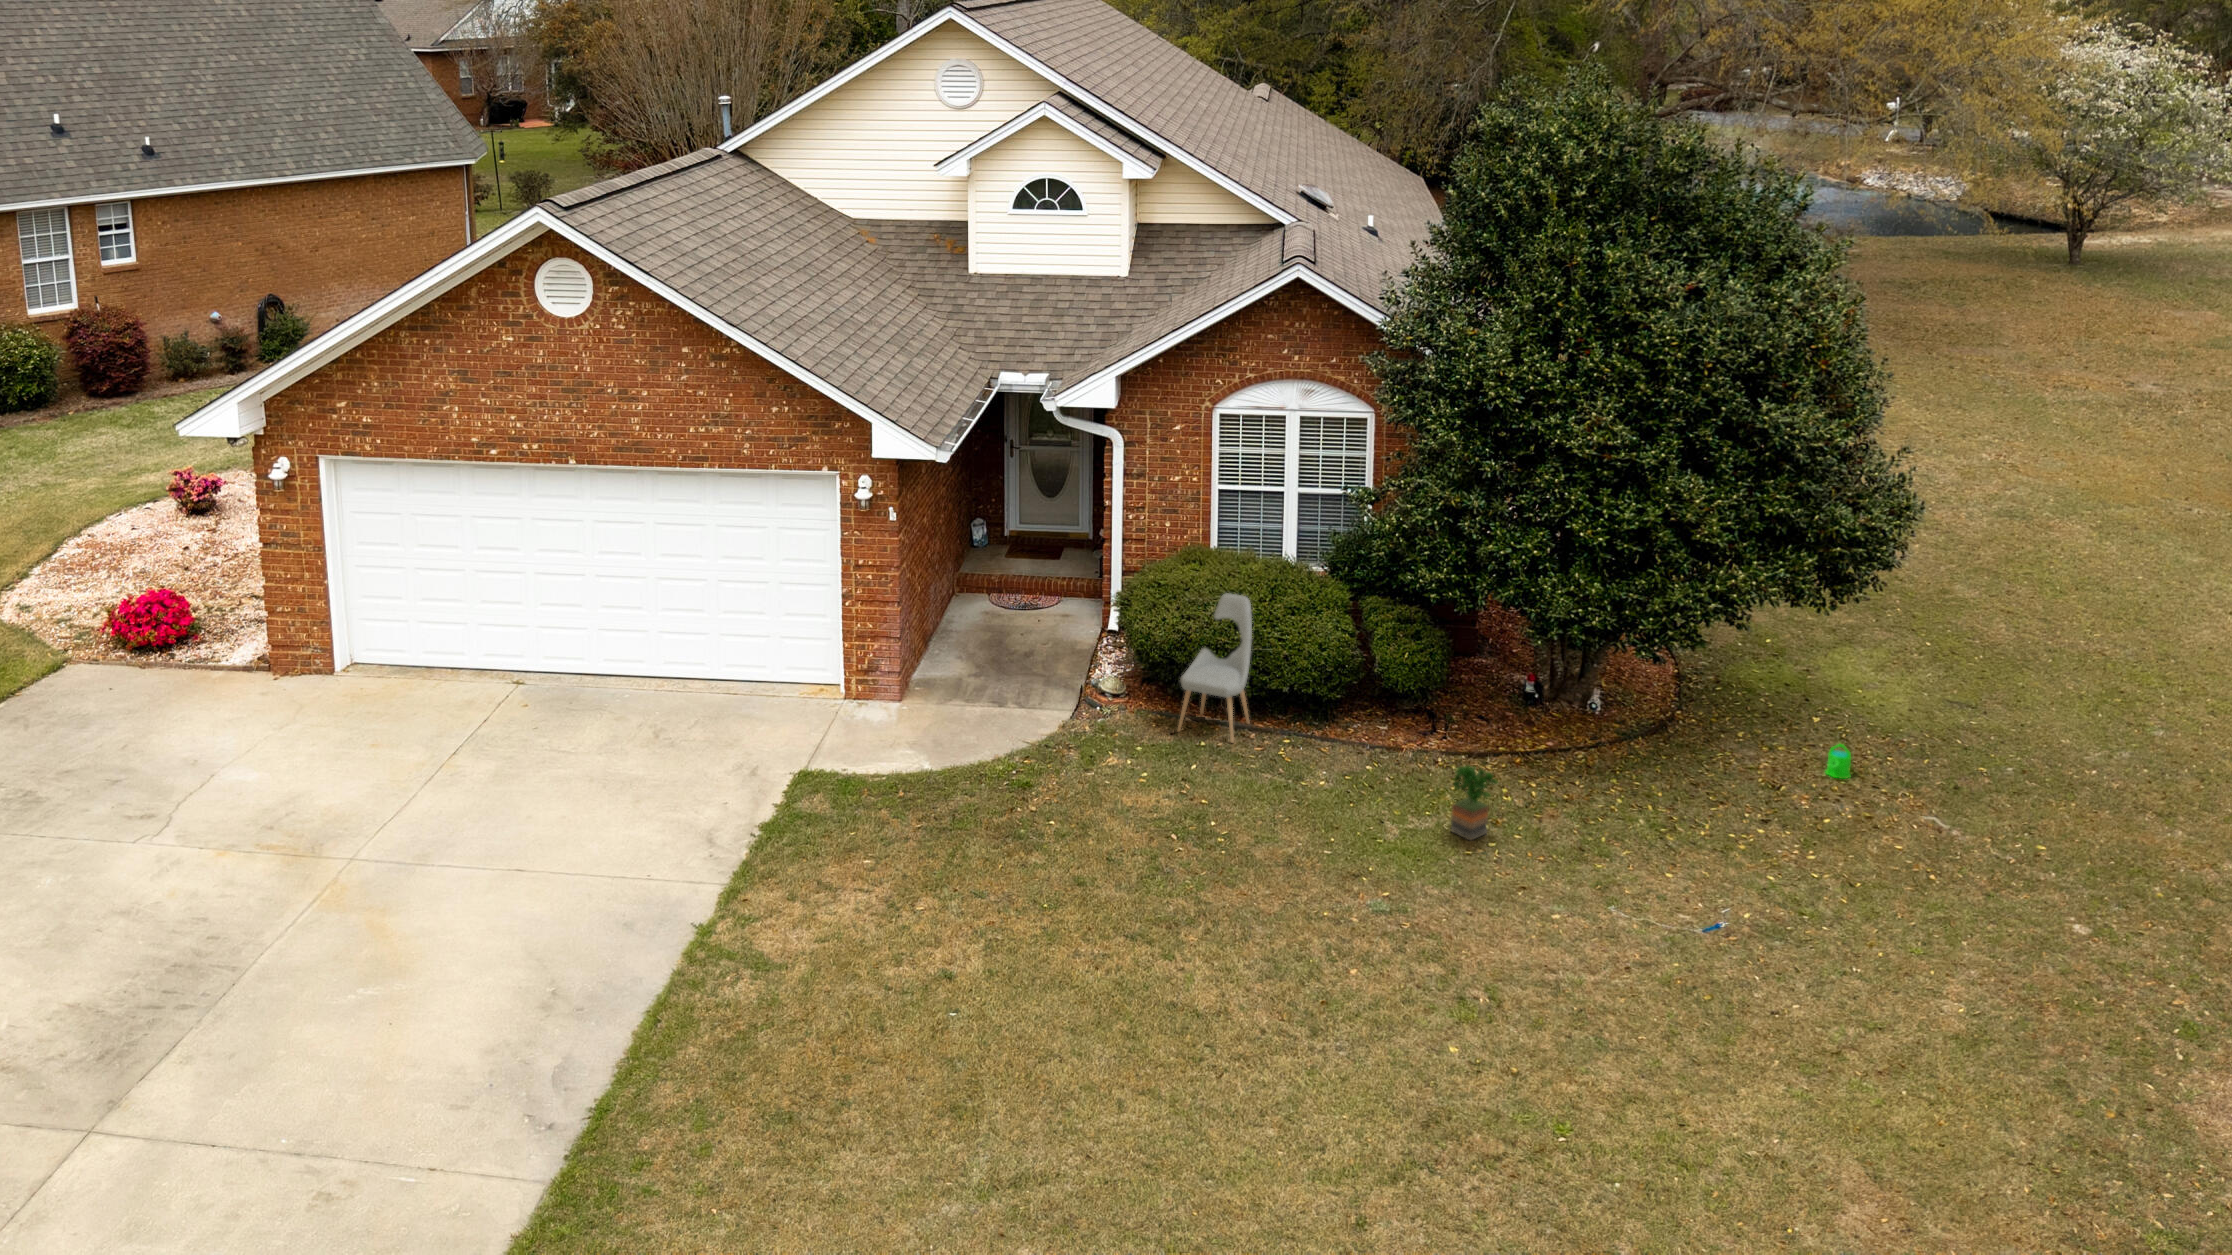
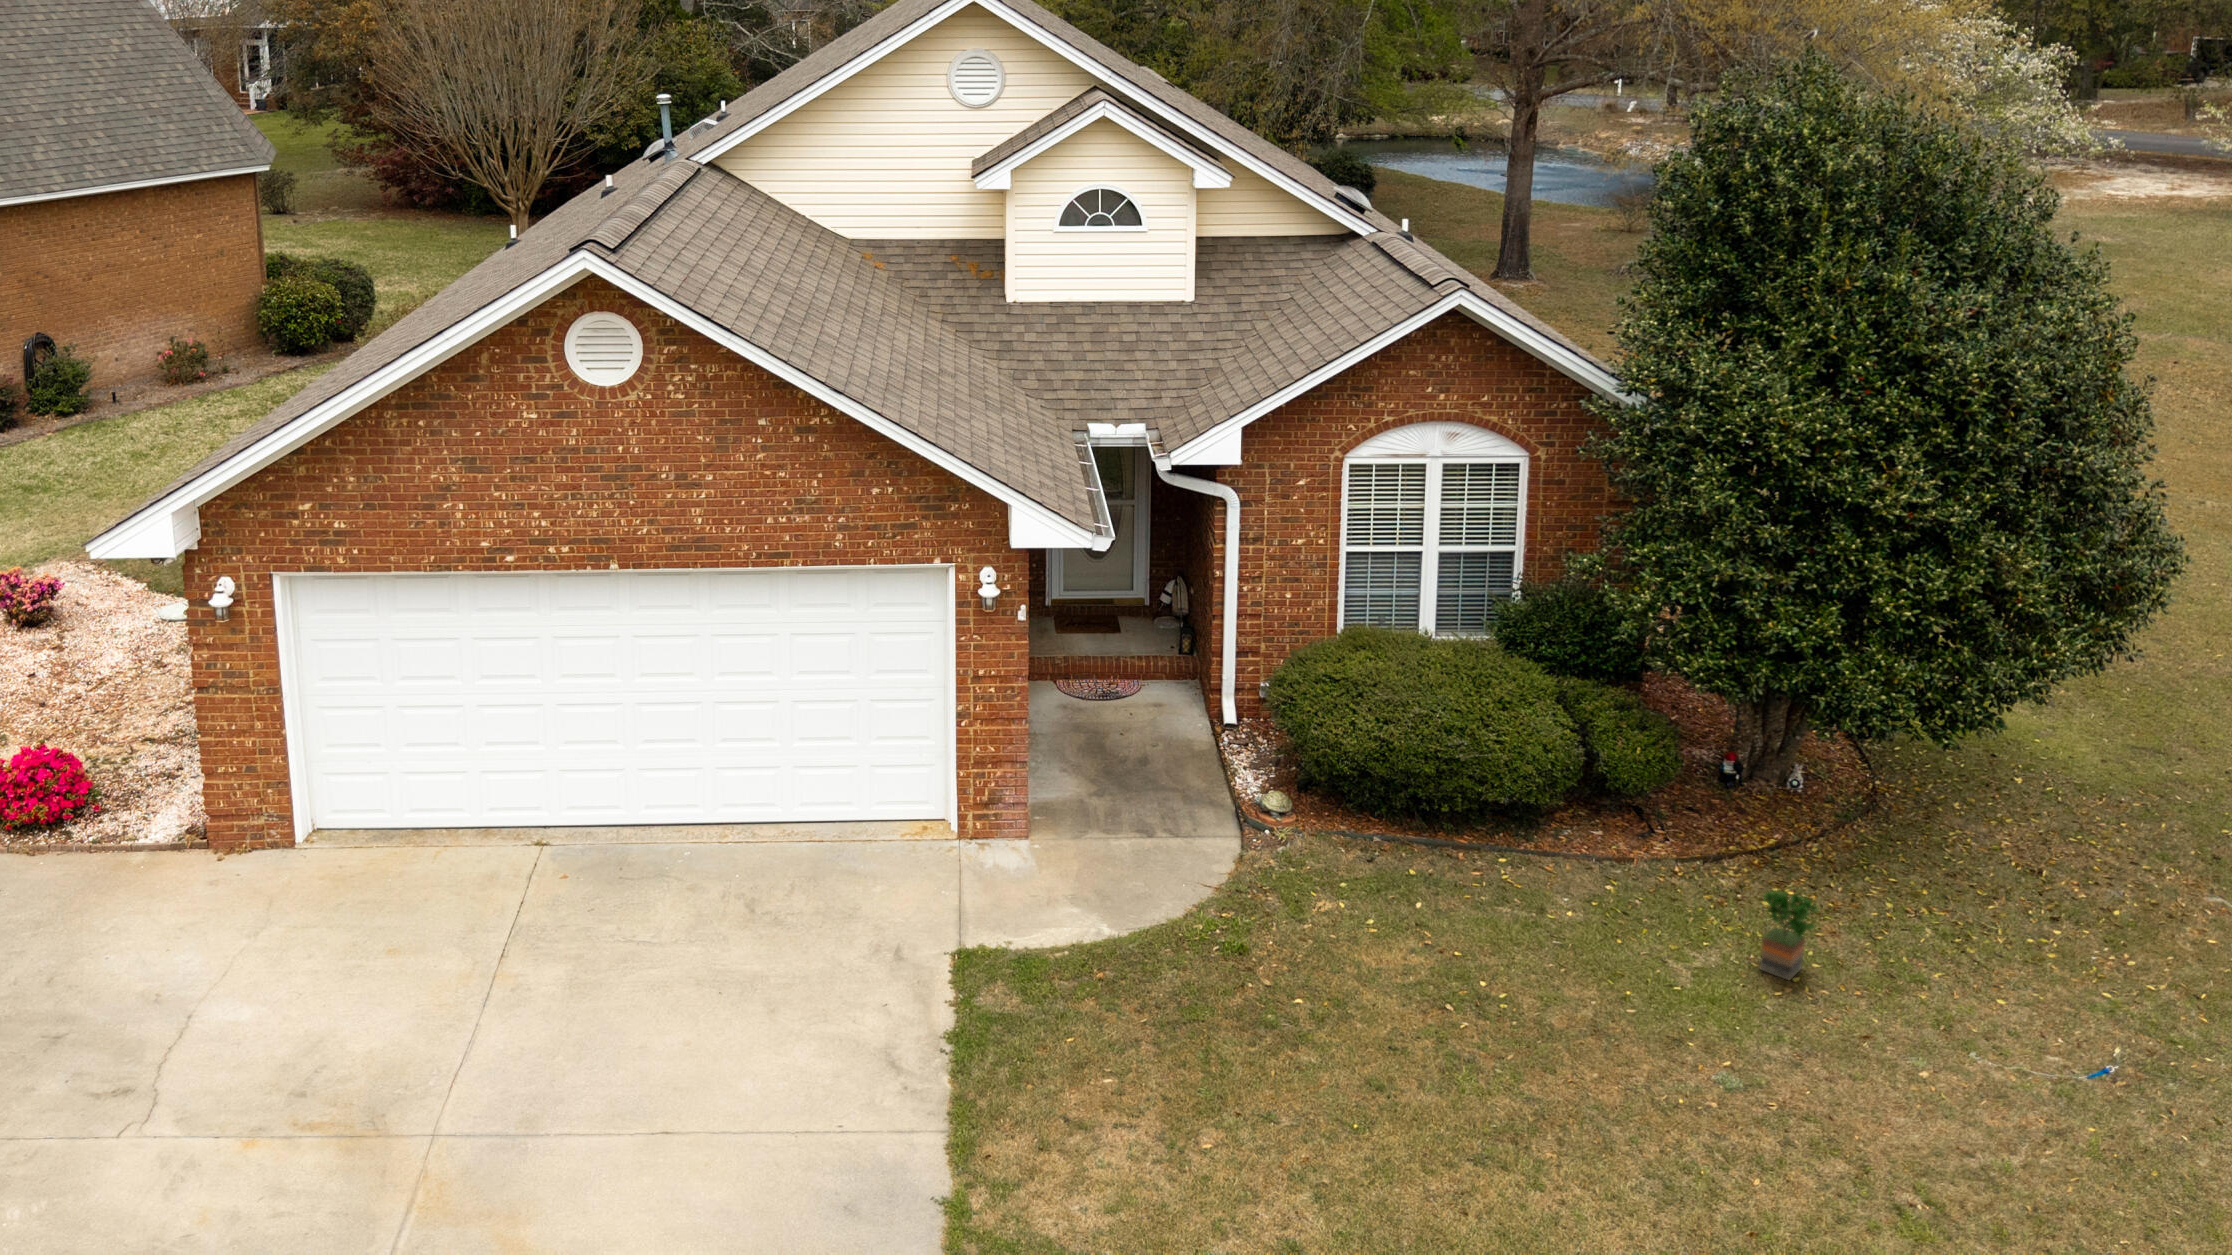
chair: present [1178,593,1252,742] -> none [1374,685,1453,866]
watering can: present [1825,744,1851,779] -> none [2106,821,2140,862]

